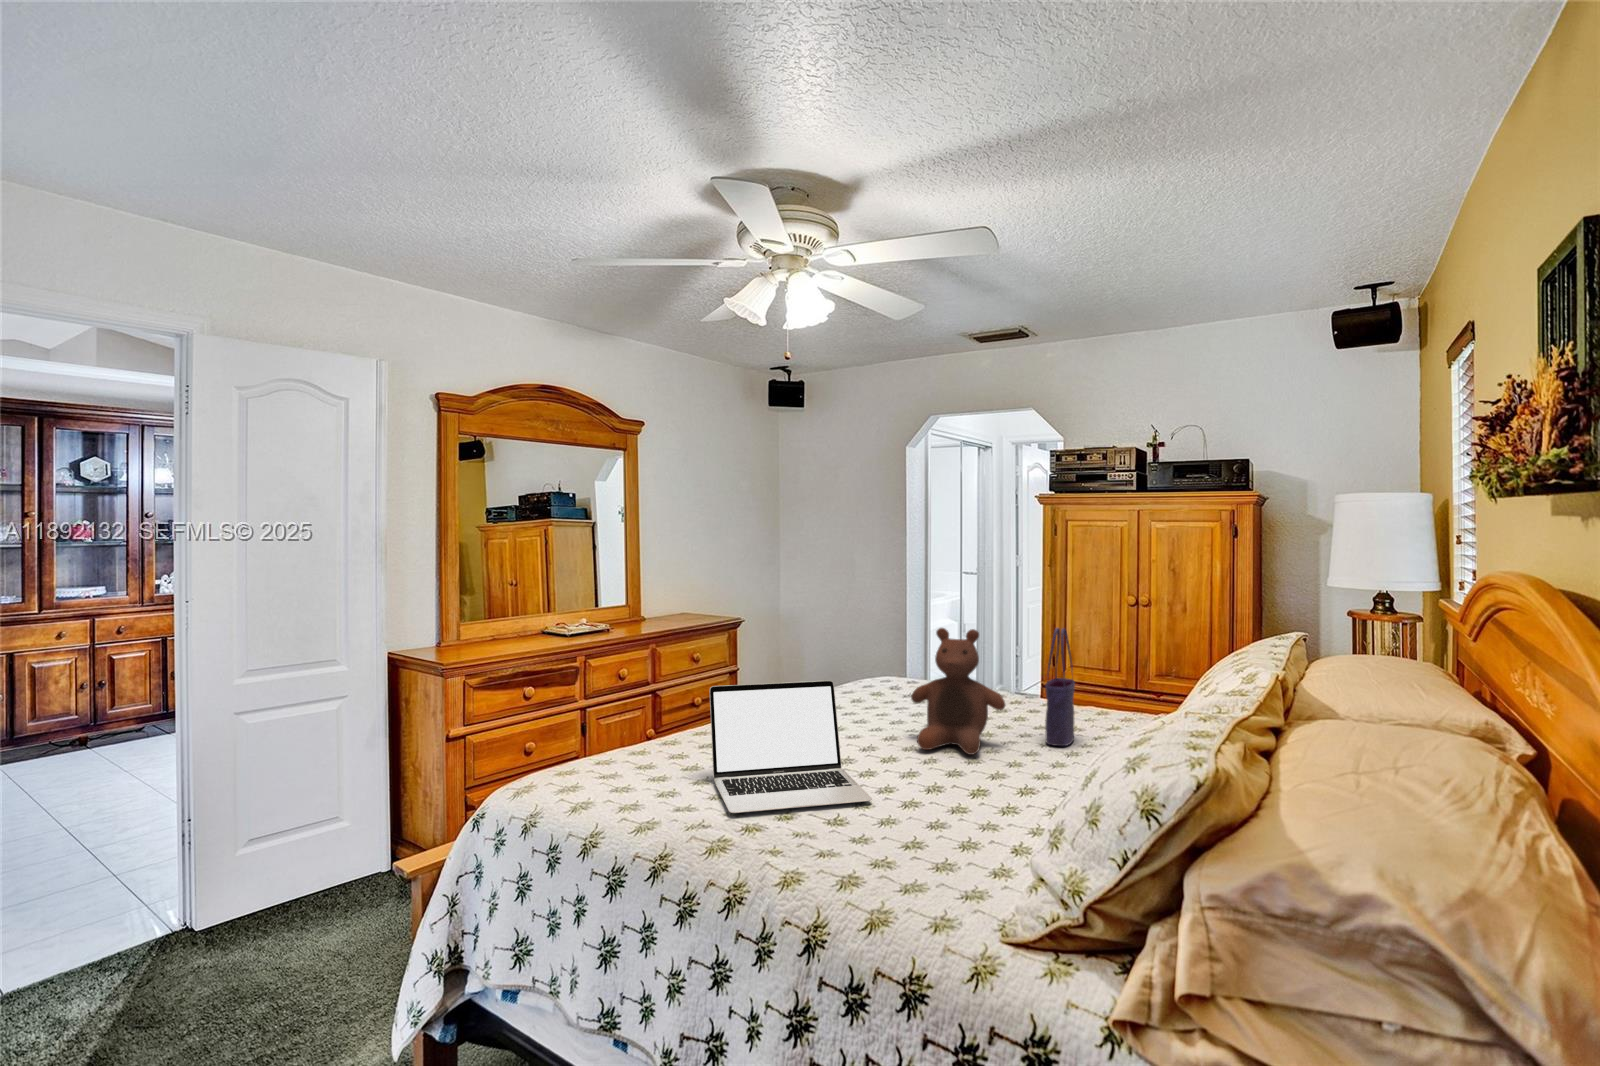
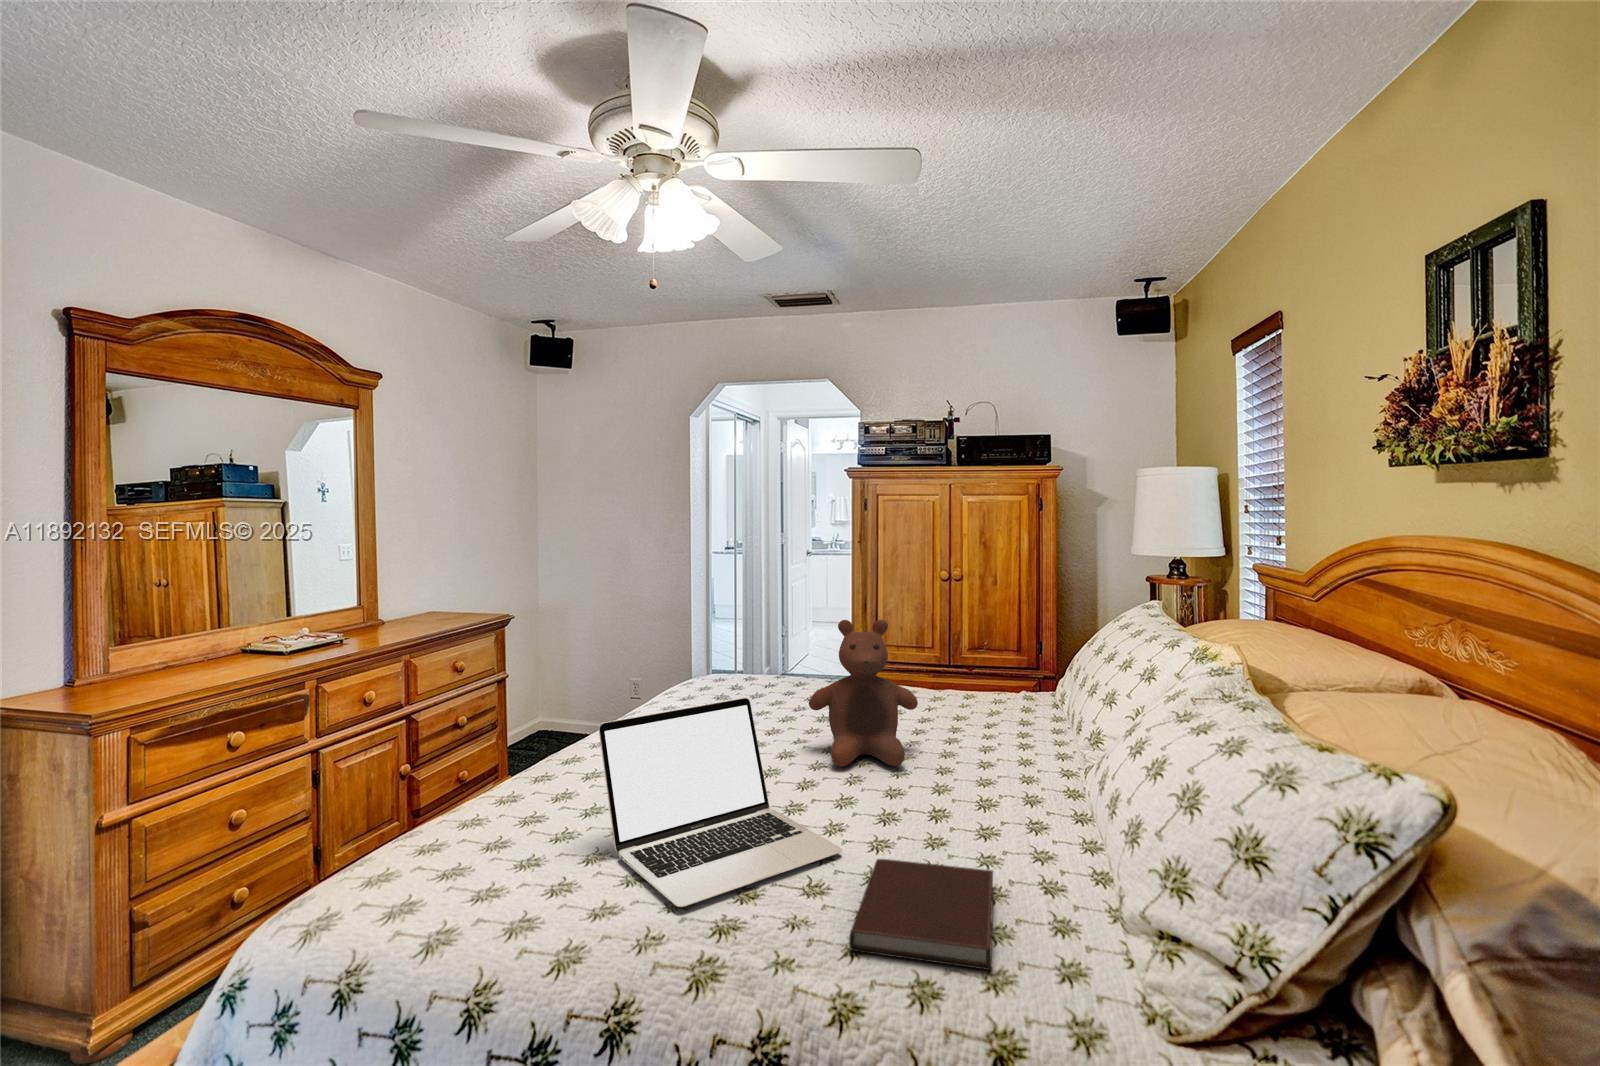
tote bag: present [1045,628,1075,746] -> none [950,612,978,742]
notebook: none [825,806,970,880] -> present [849,859,993,970]

